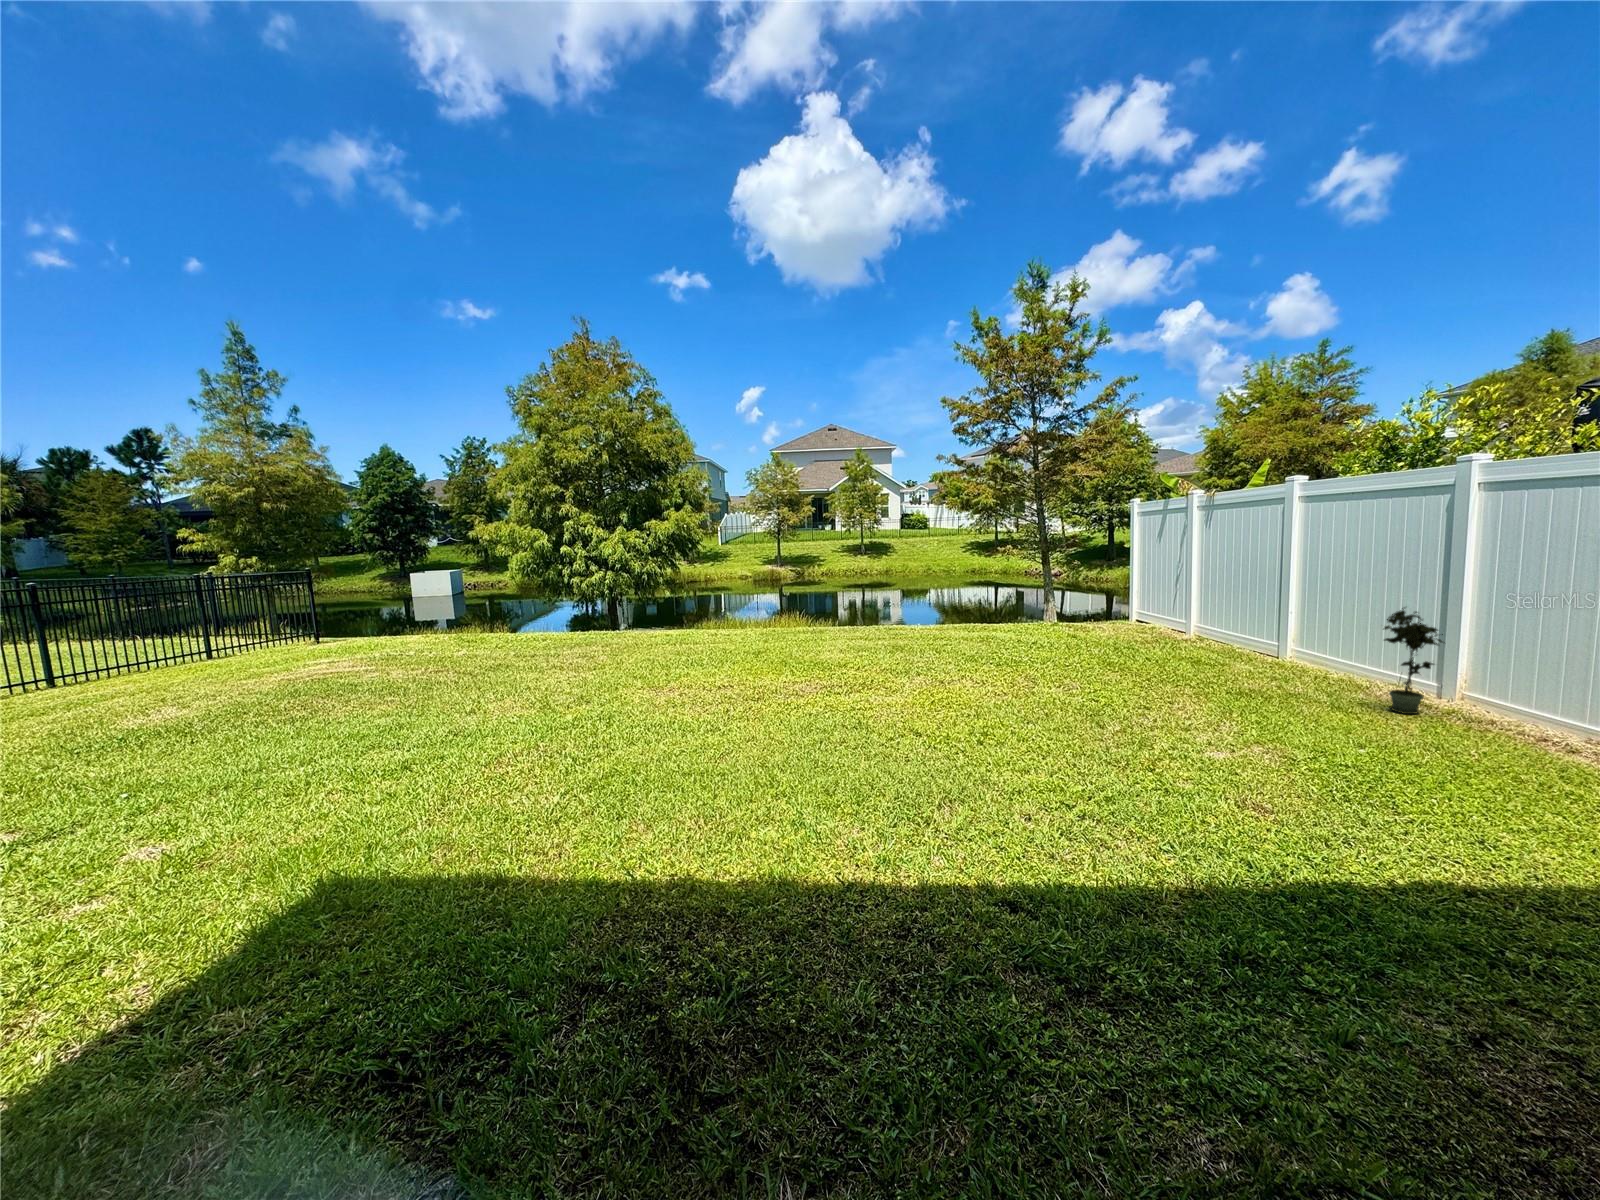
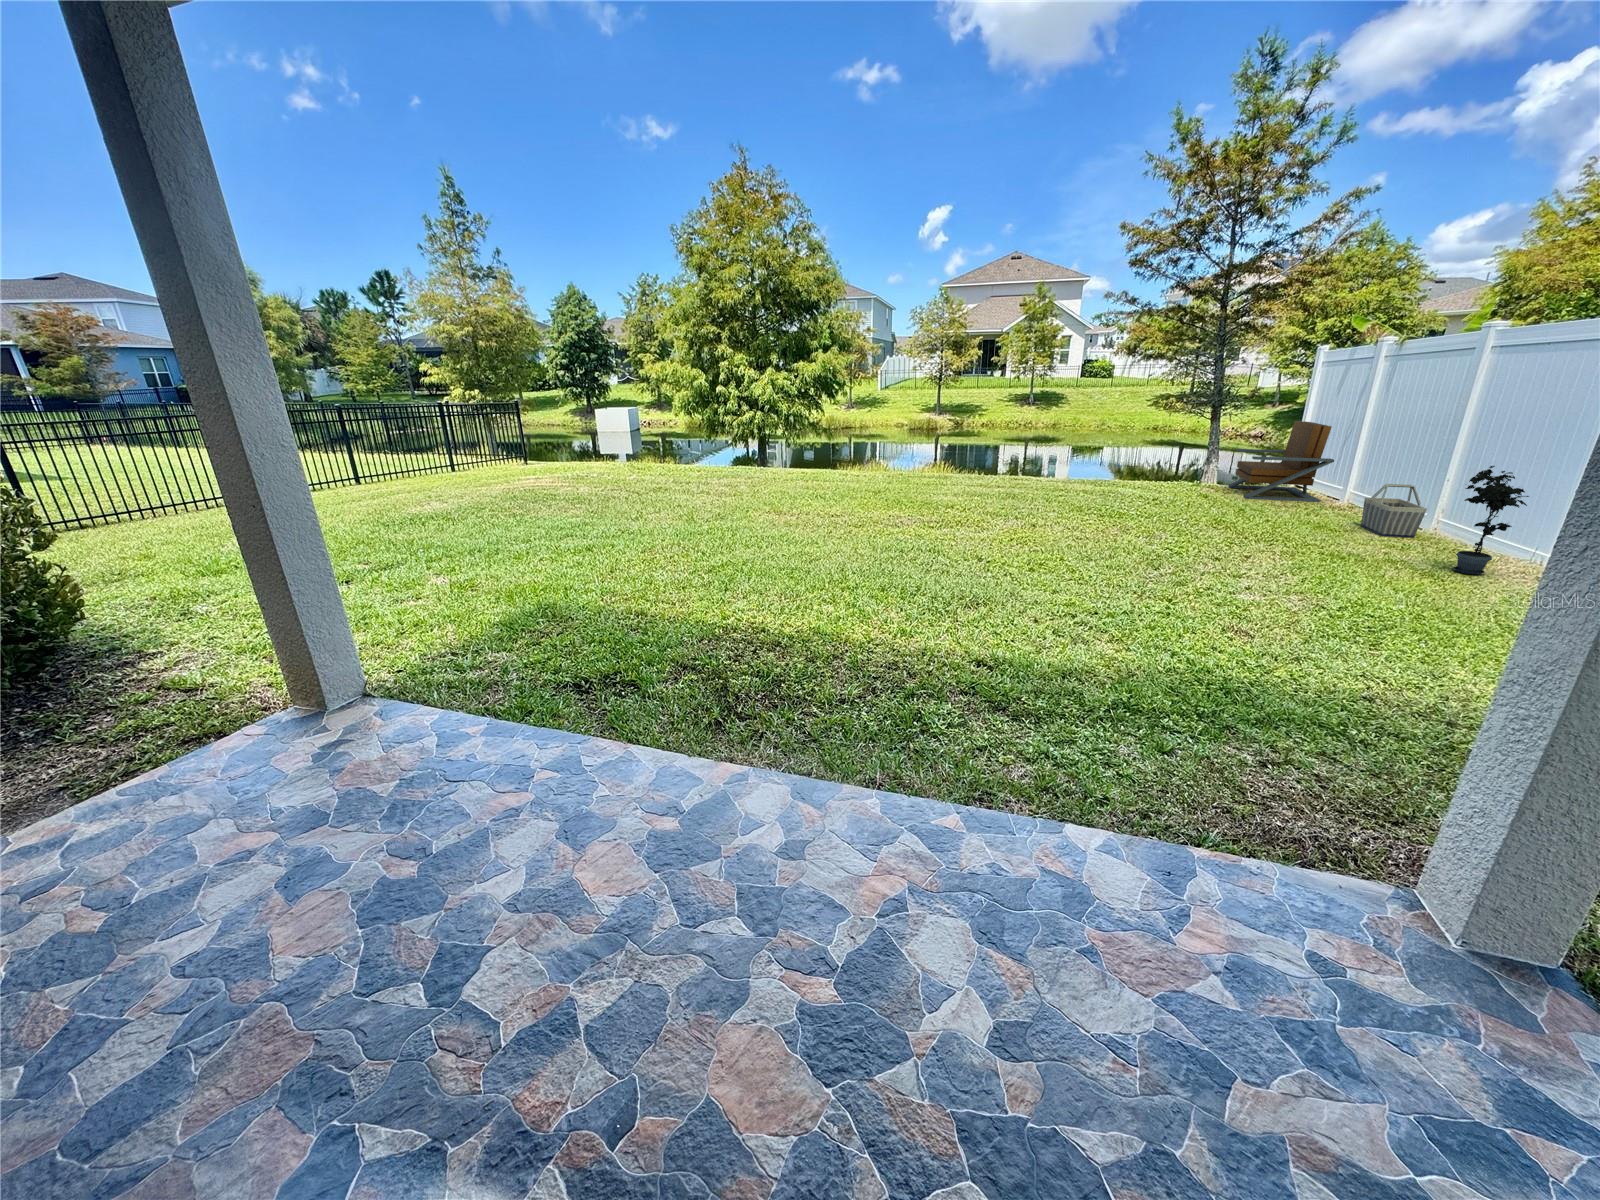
lounge chair: none [1101,565,1198,641] -> present [1228,421,1334,502]
basket: none [1253,624,1319,675] -> present [1361,484,1427,538]

